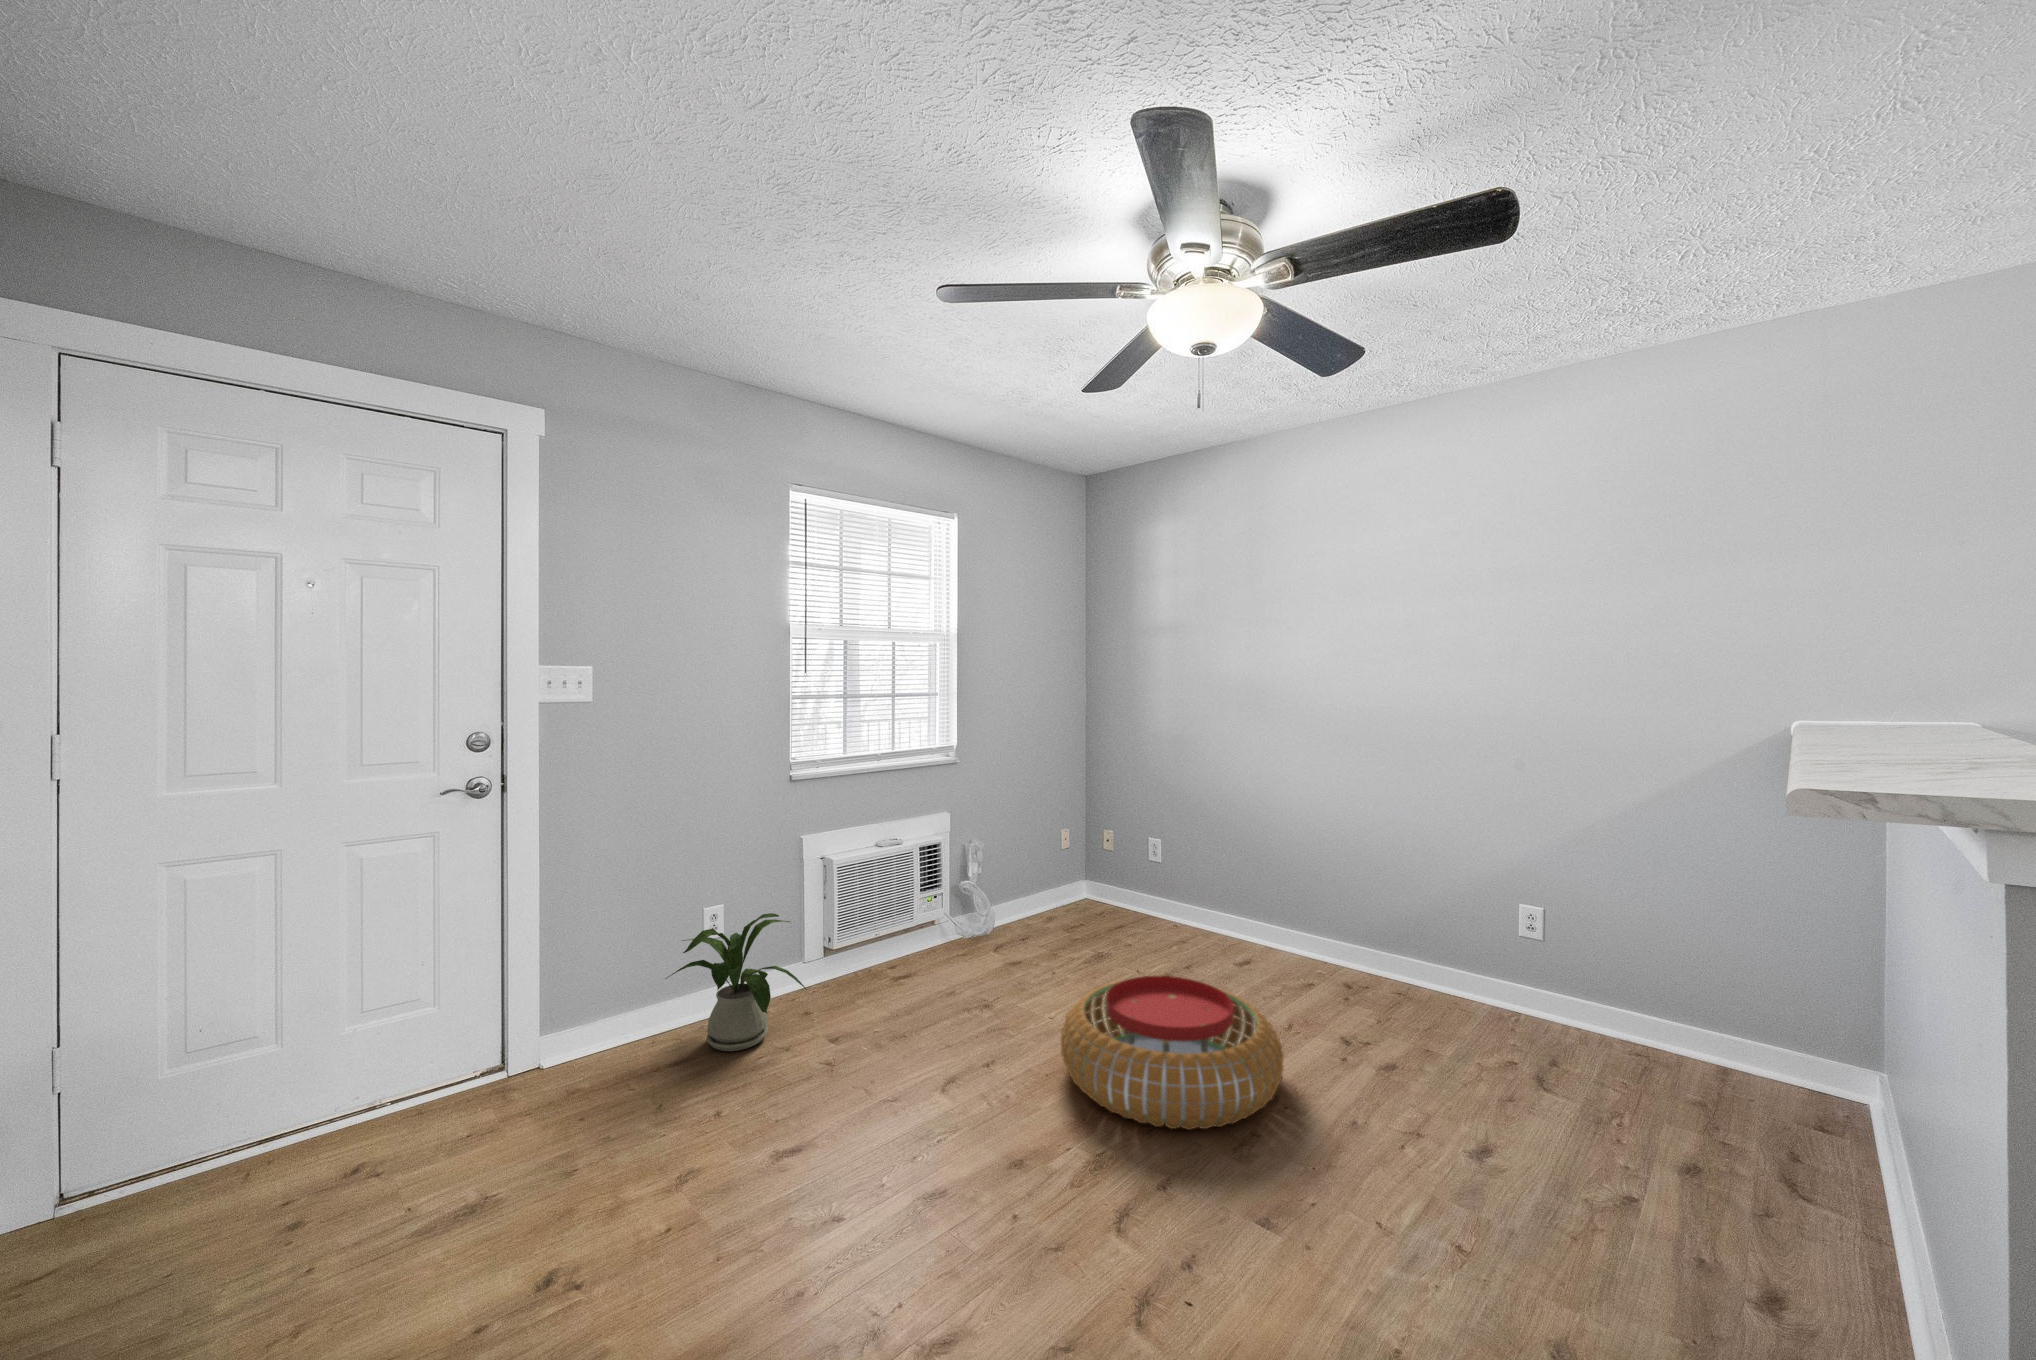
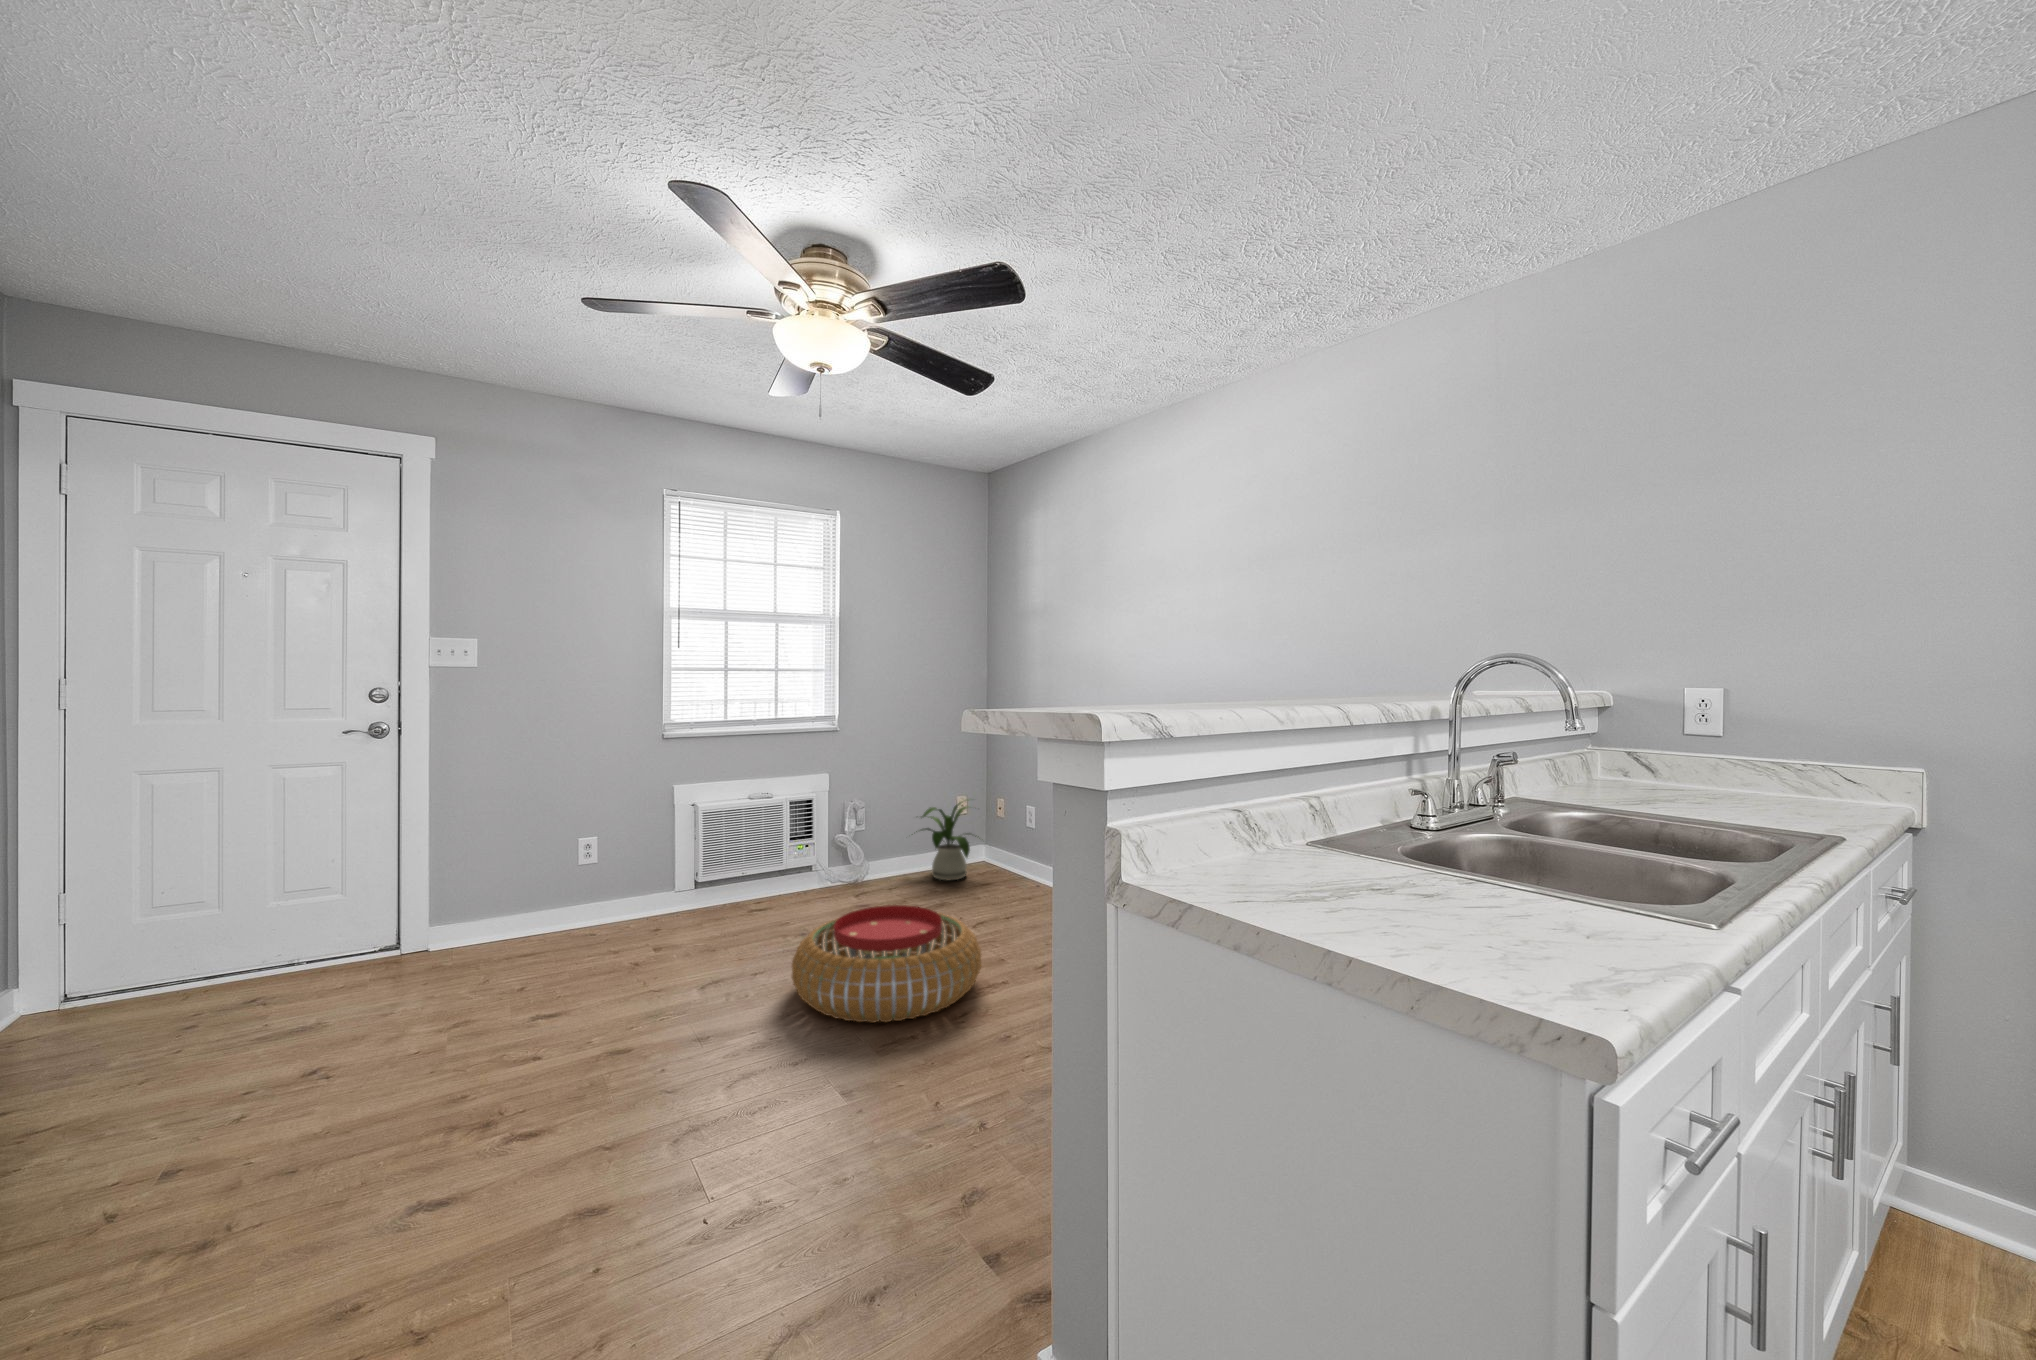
house plant: present [666,913,806,1051] -> present [916,803,976,880]

